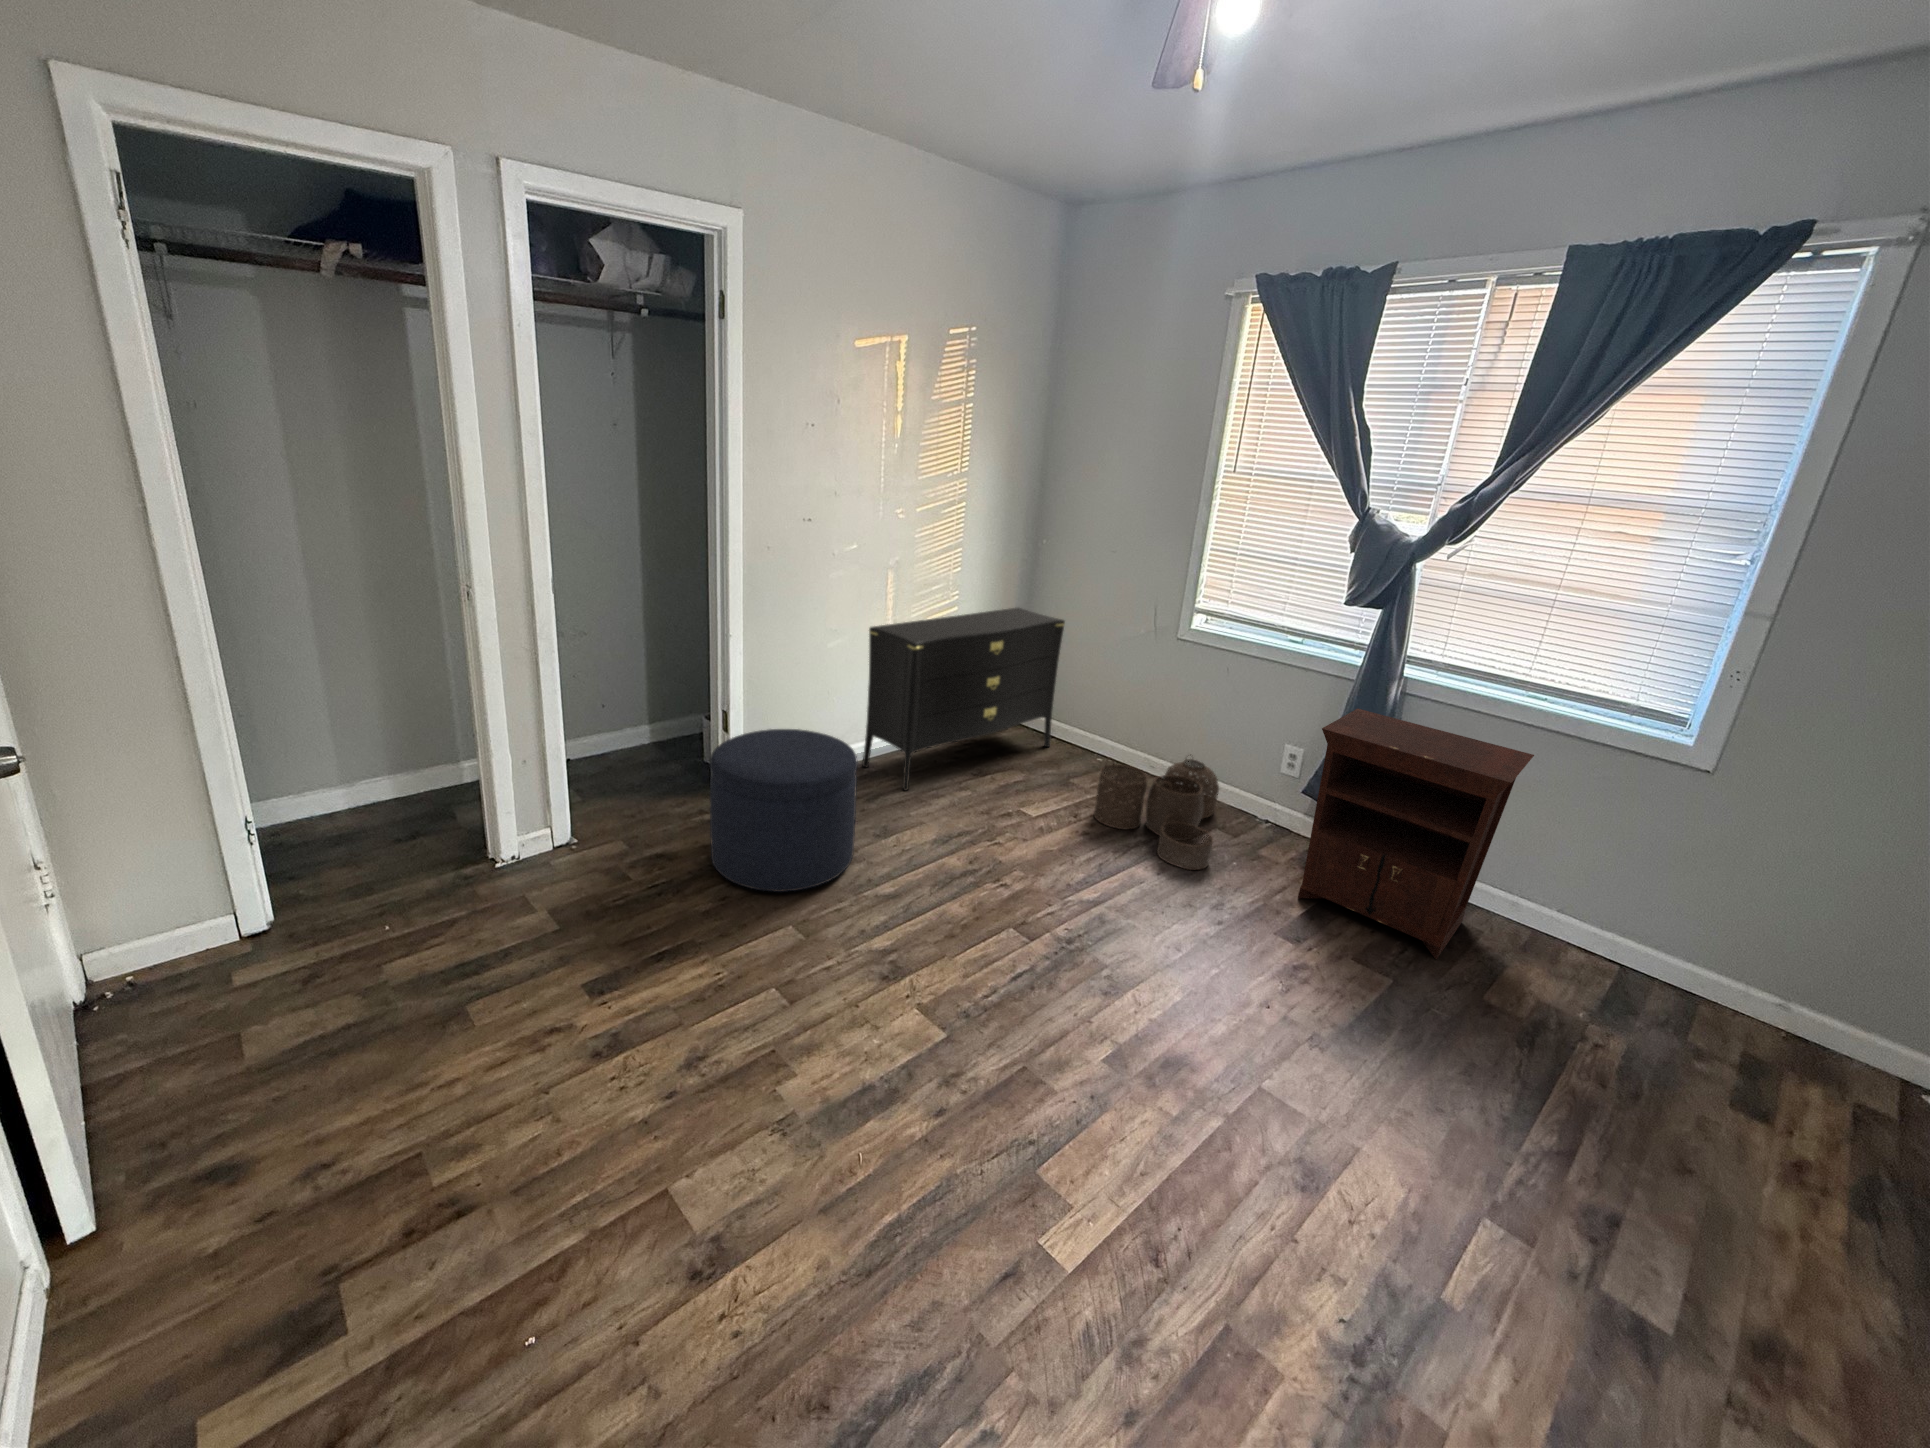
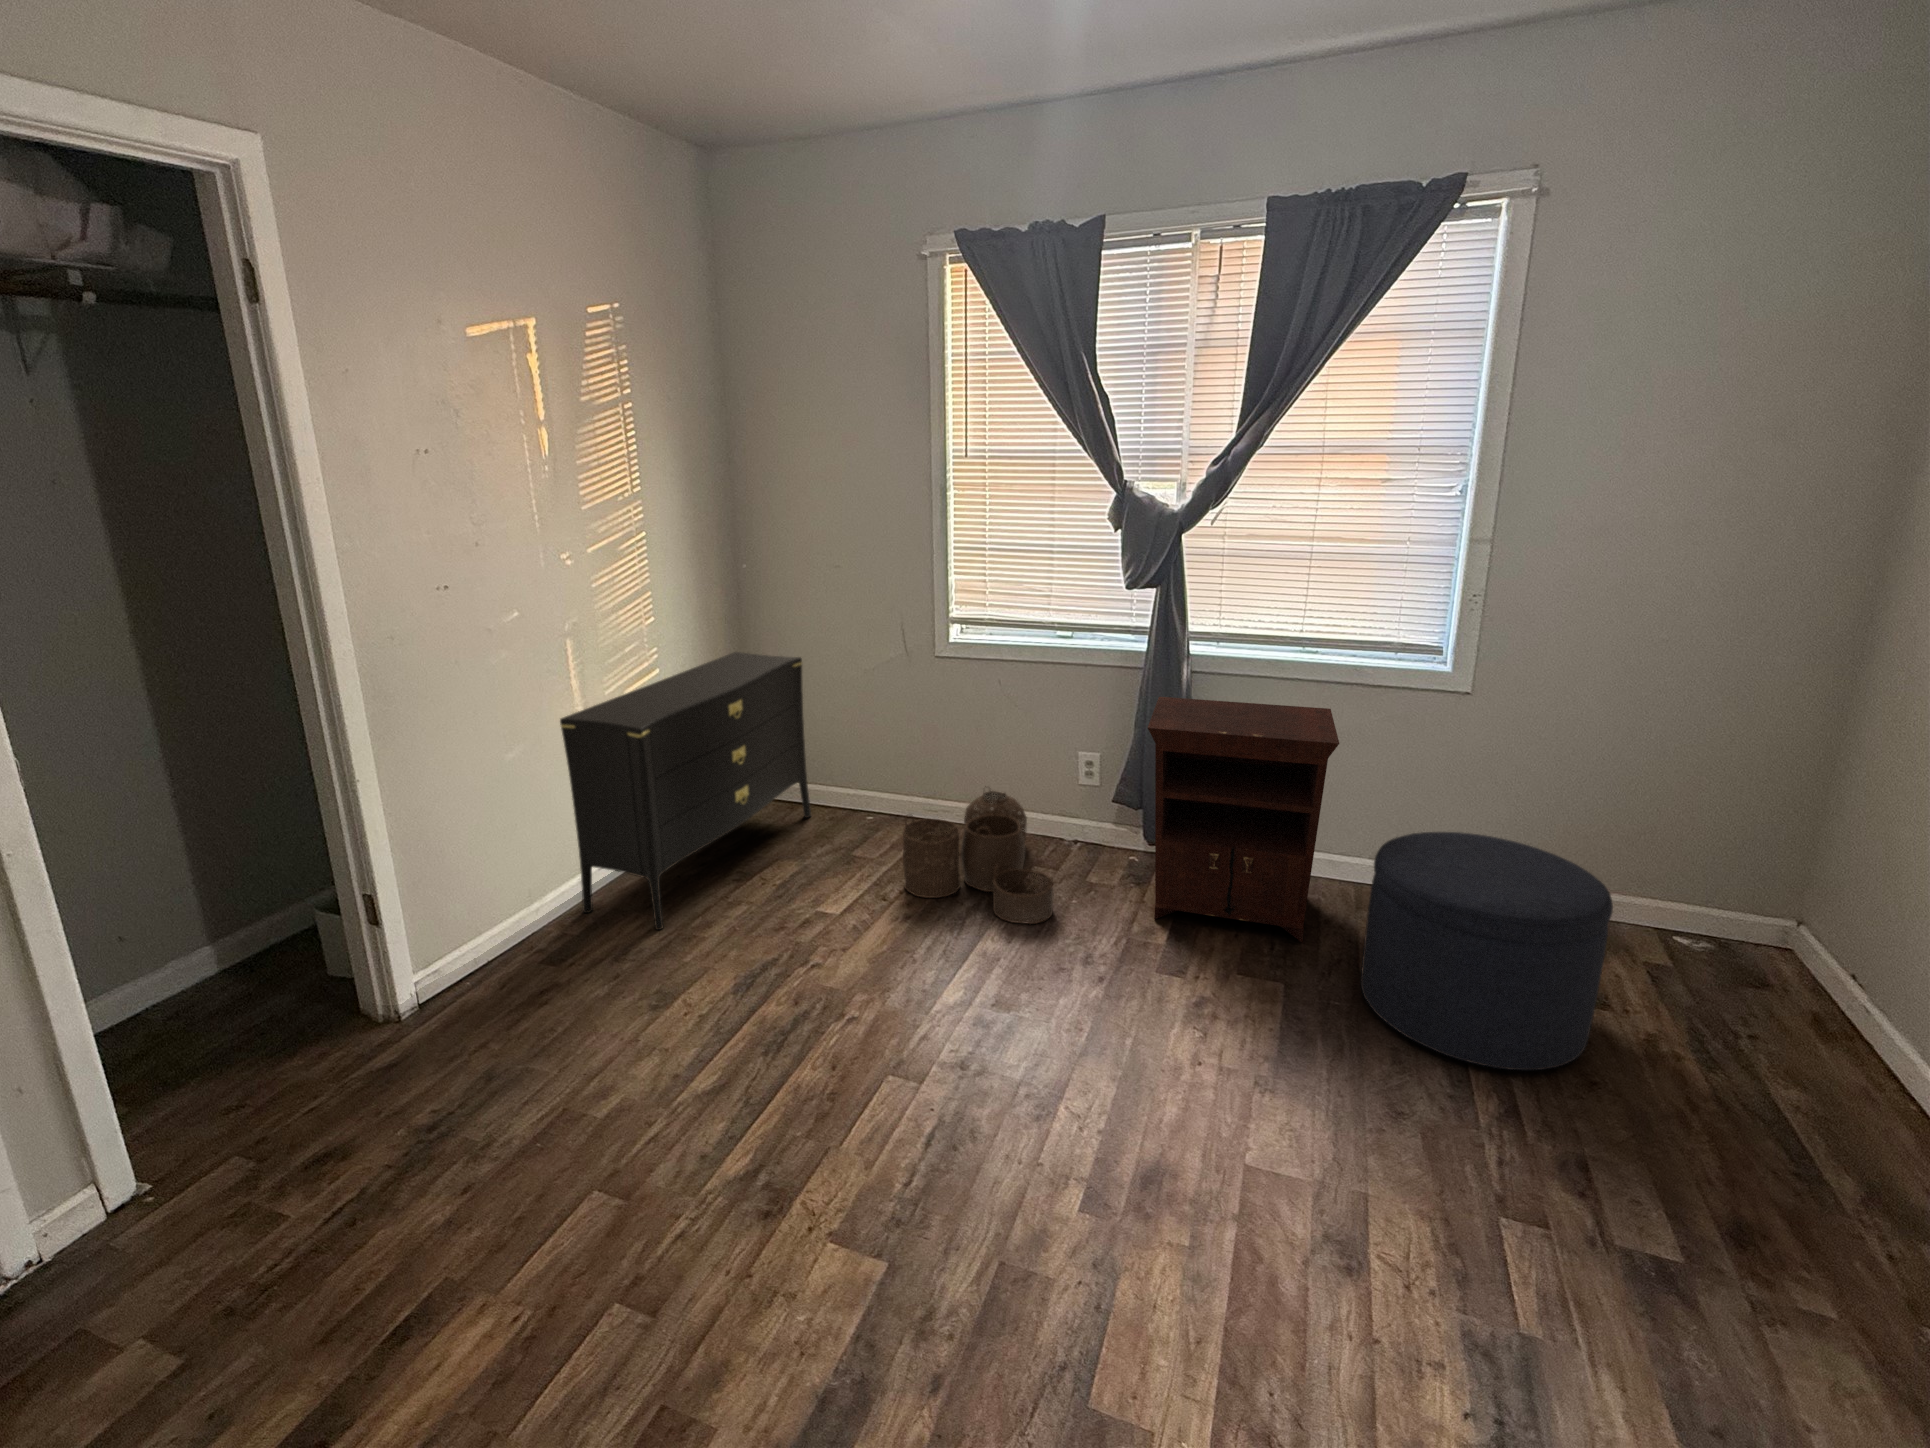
ottoman: present [710,729,858,892] -> present [1361,832,1613,1070]

